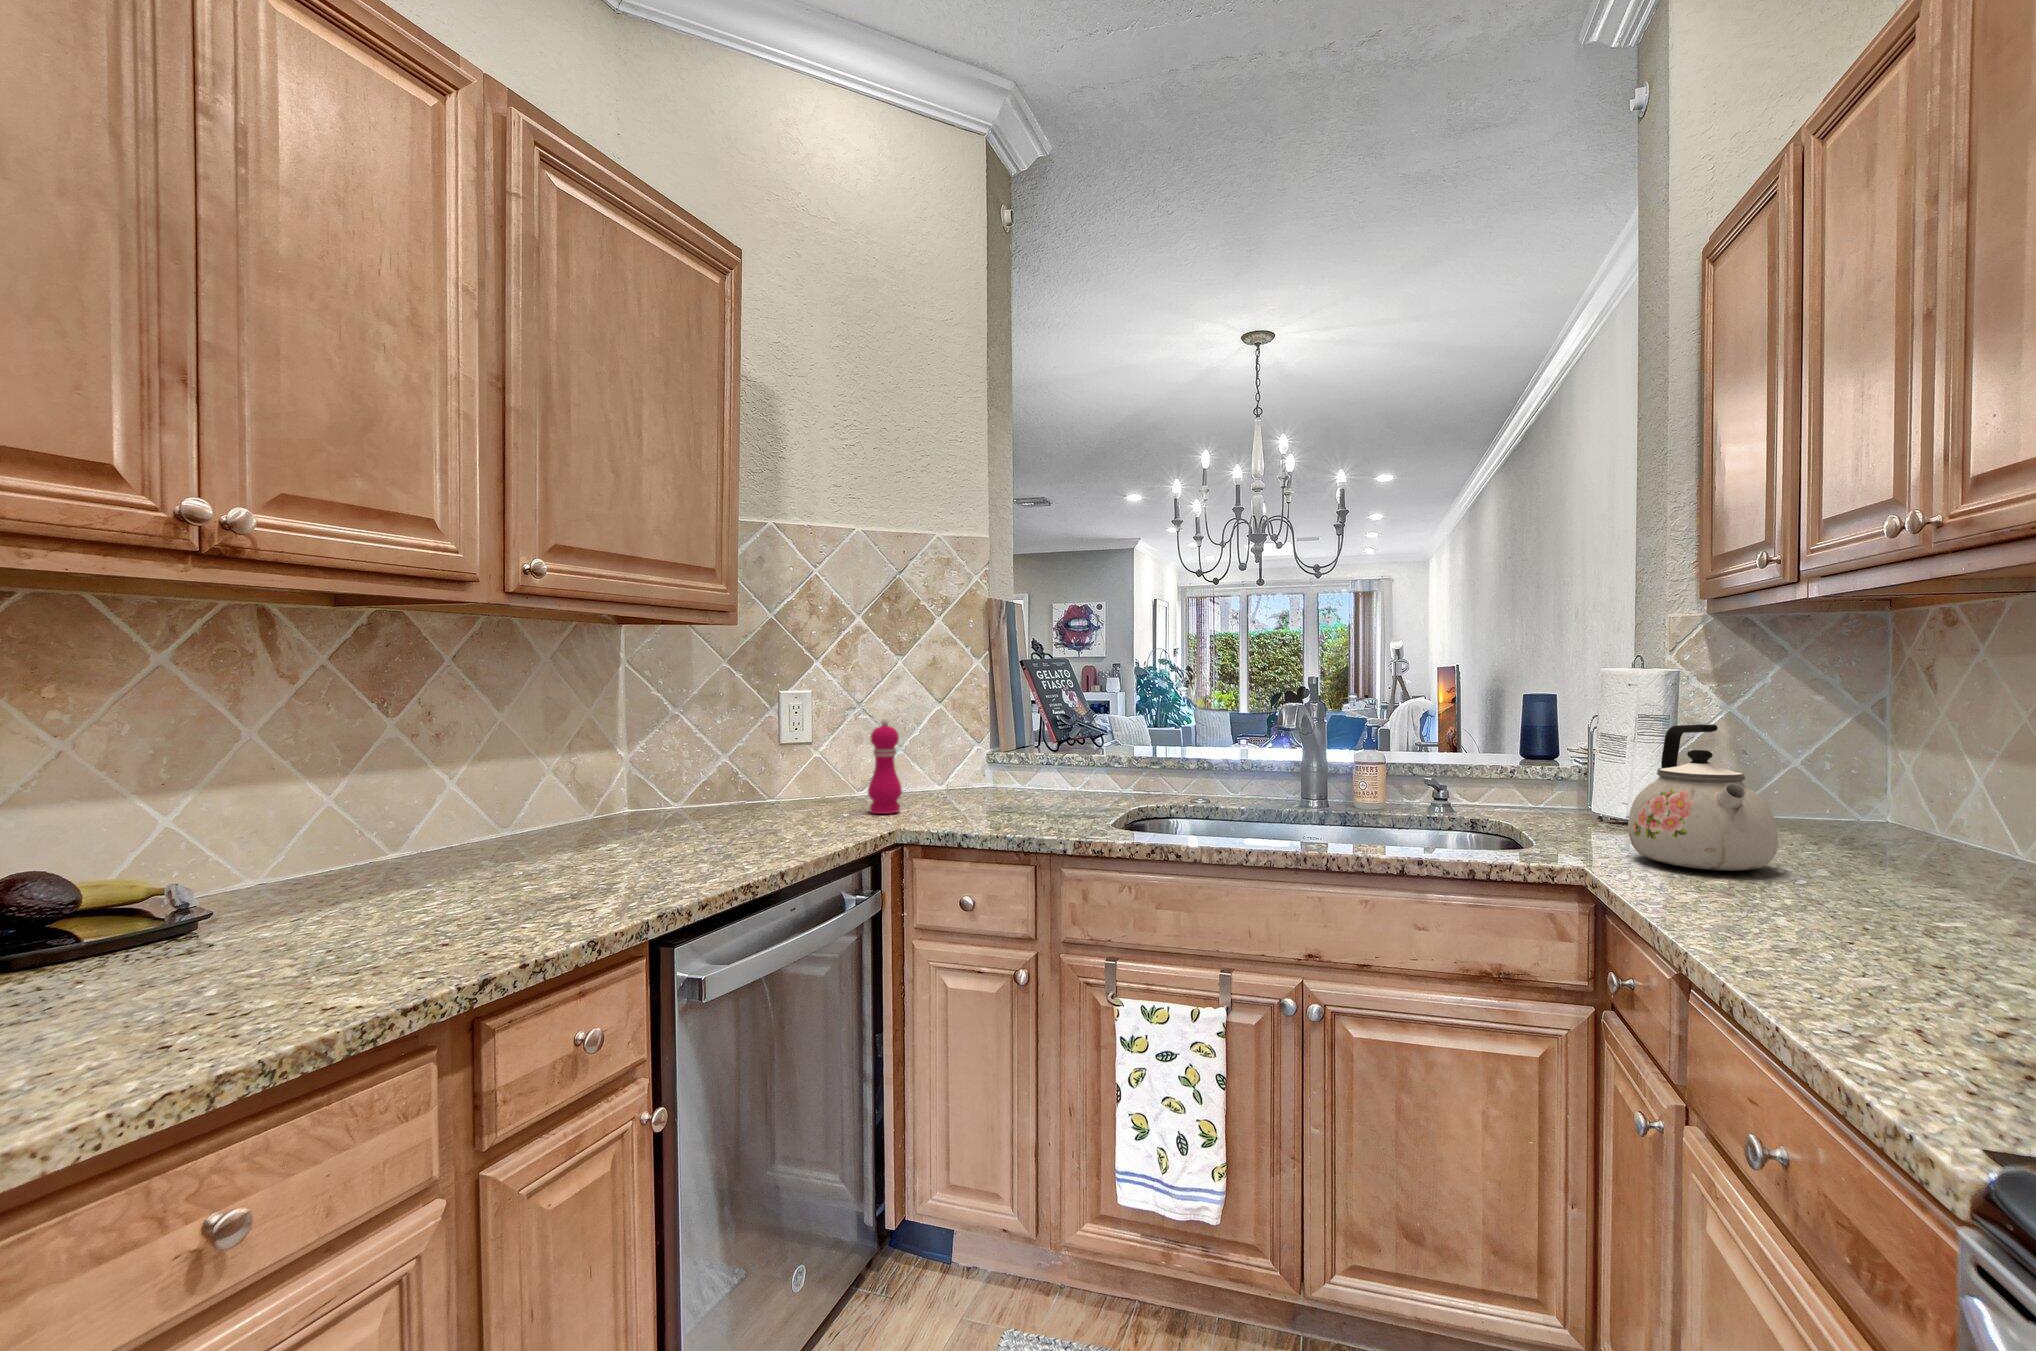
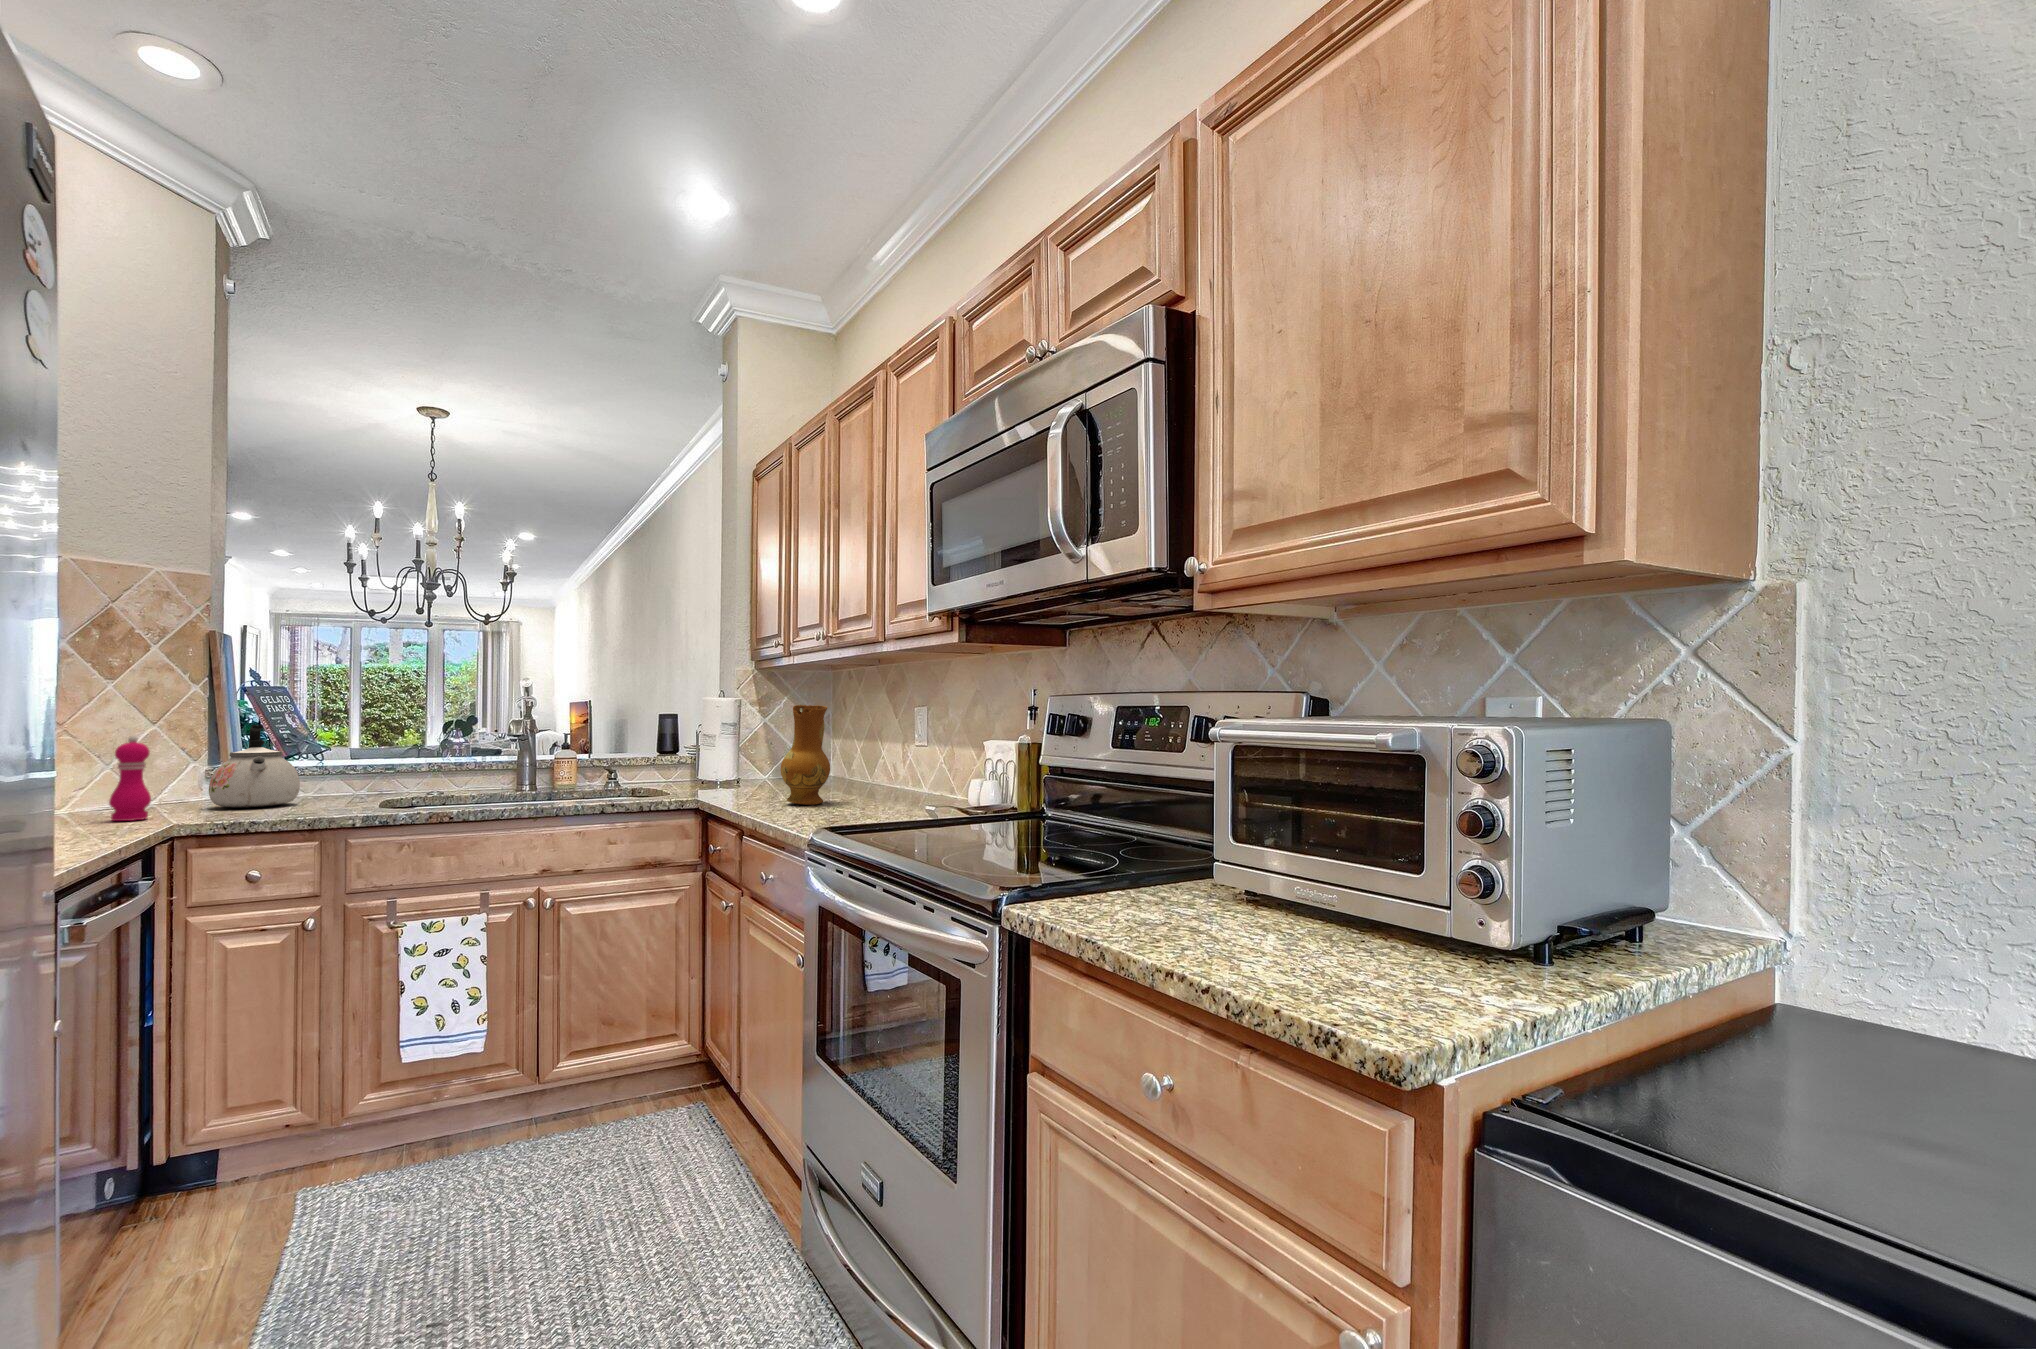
ceramic jug: none [1805,695,1977,963] -> present [781,705,830,805]
kettle: present [1628,724,1778,871] -> present [209,725,300,808]

